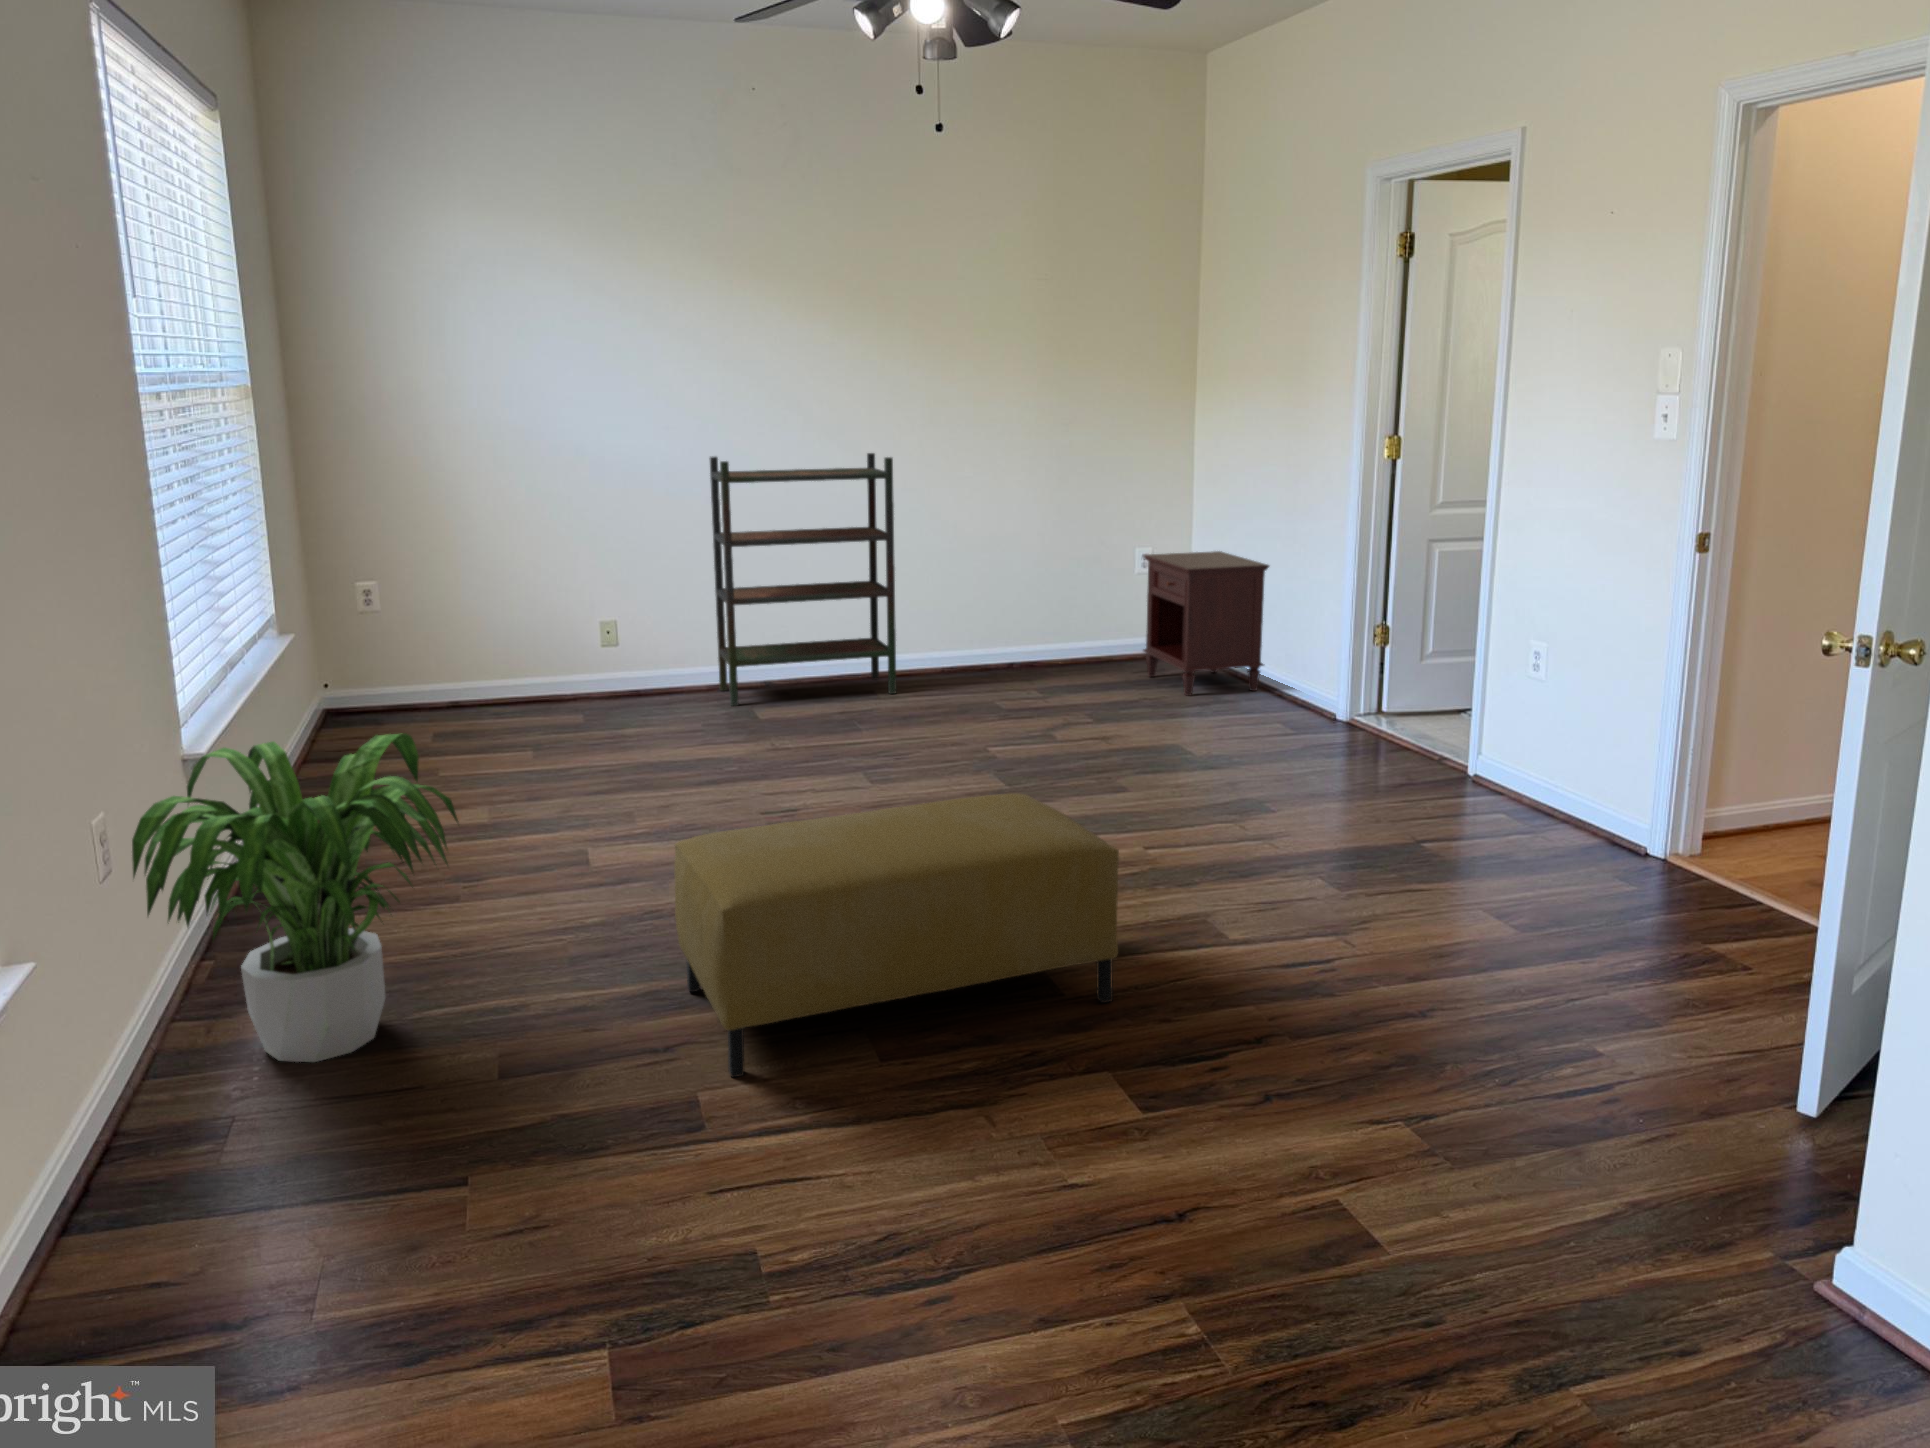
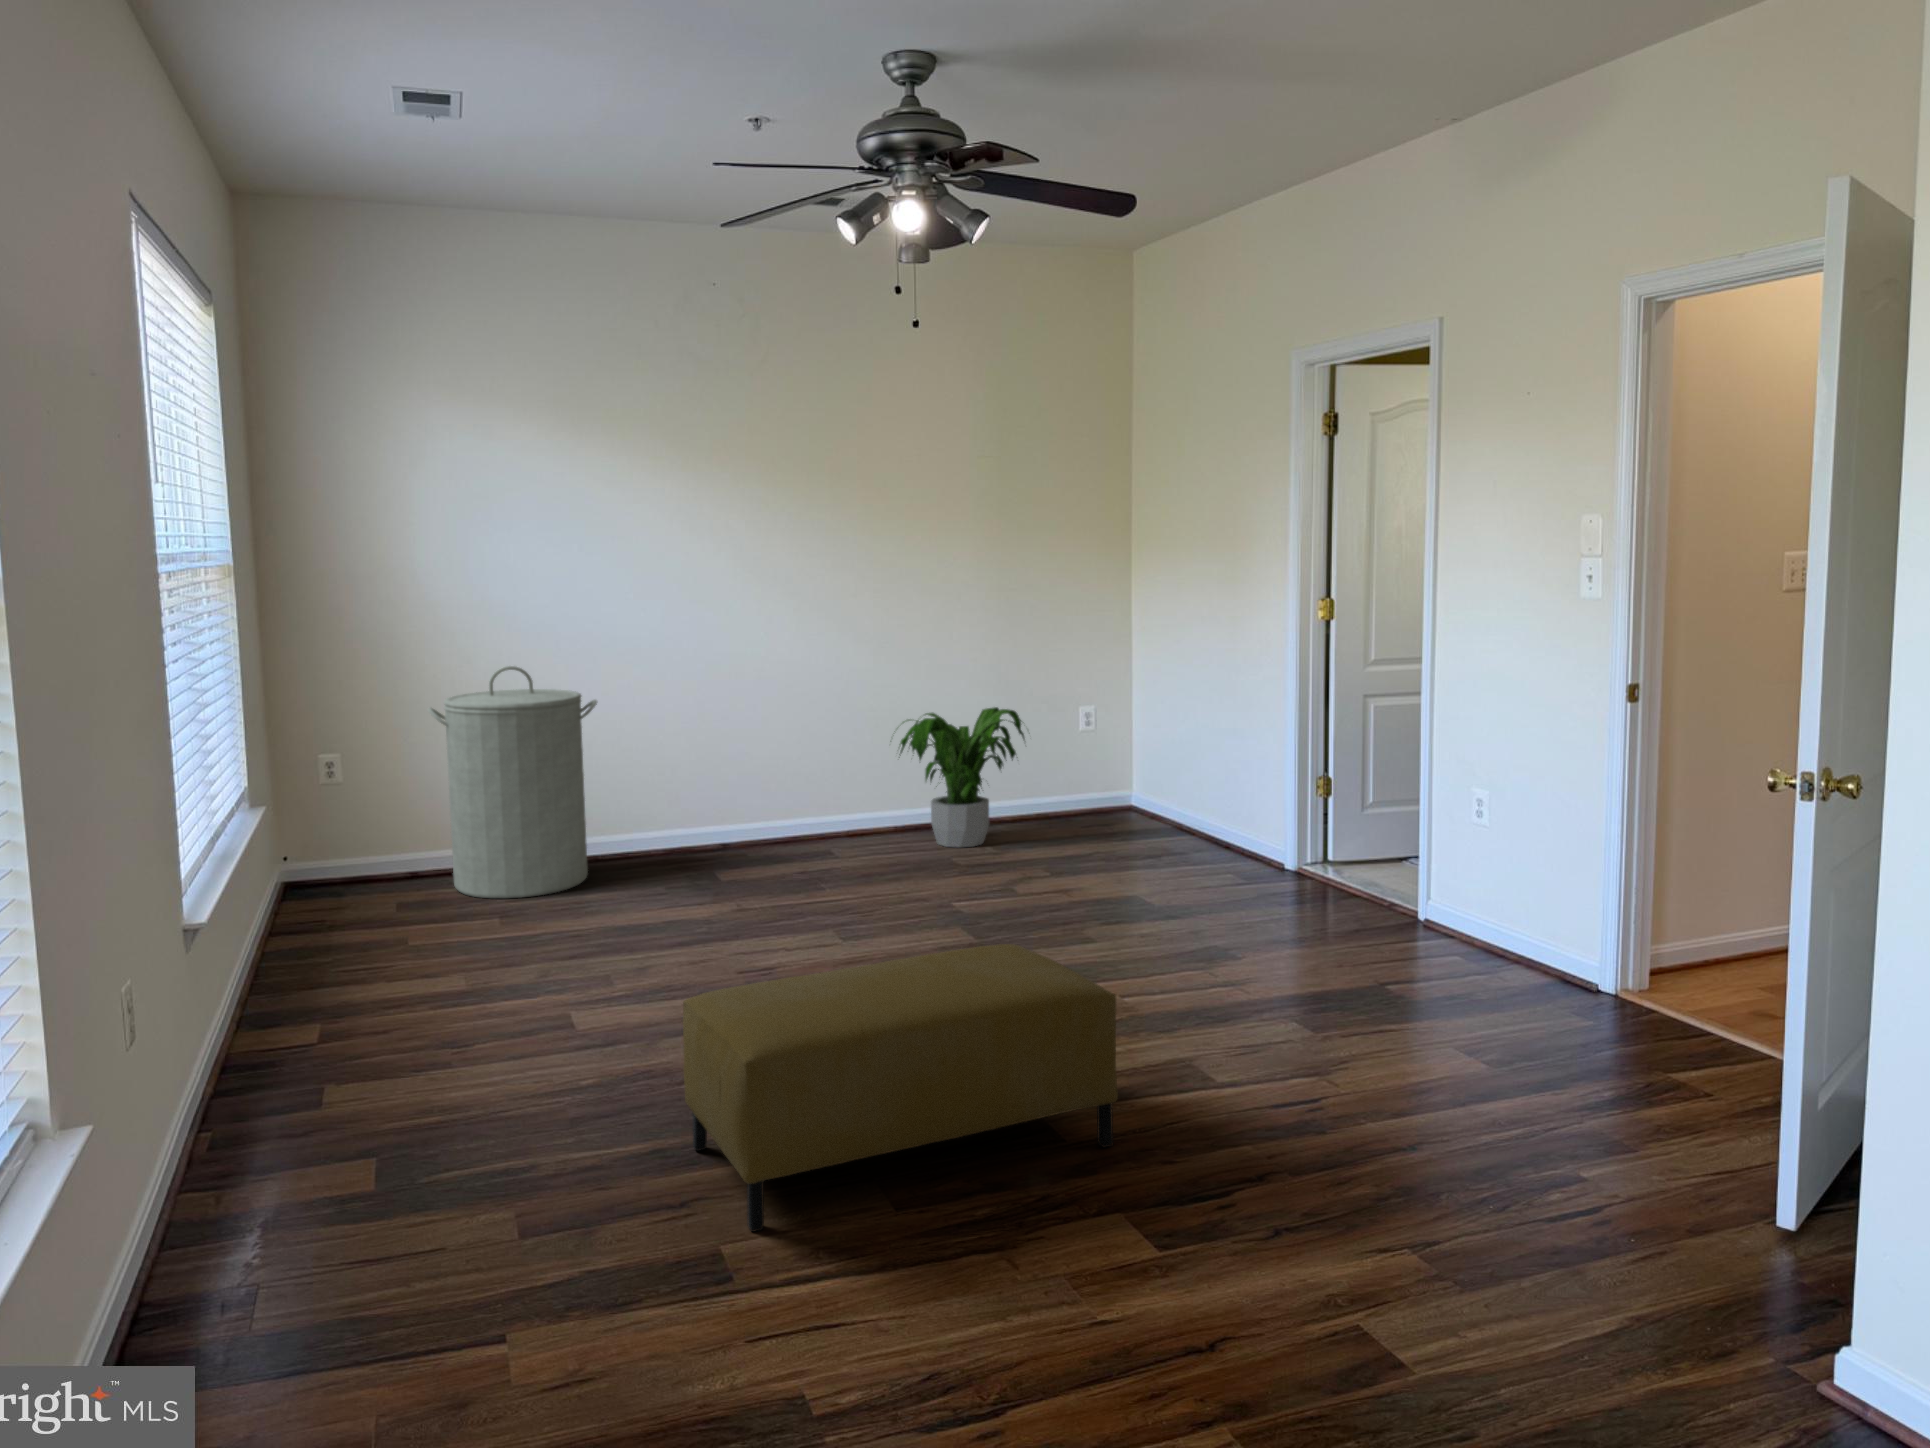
bookshelf: present [709,453,897,706] -> none [668,620,853,871]
laundry hamper: none [464,495,636,730] -> present [428,666,597,898]
nightstand: present [1143,551,1269,696] -> none [1089,709,1214,851]
potted plant: present [132,733,458,1062] -> present [899,707,1025,847]

